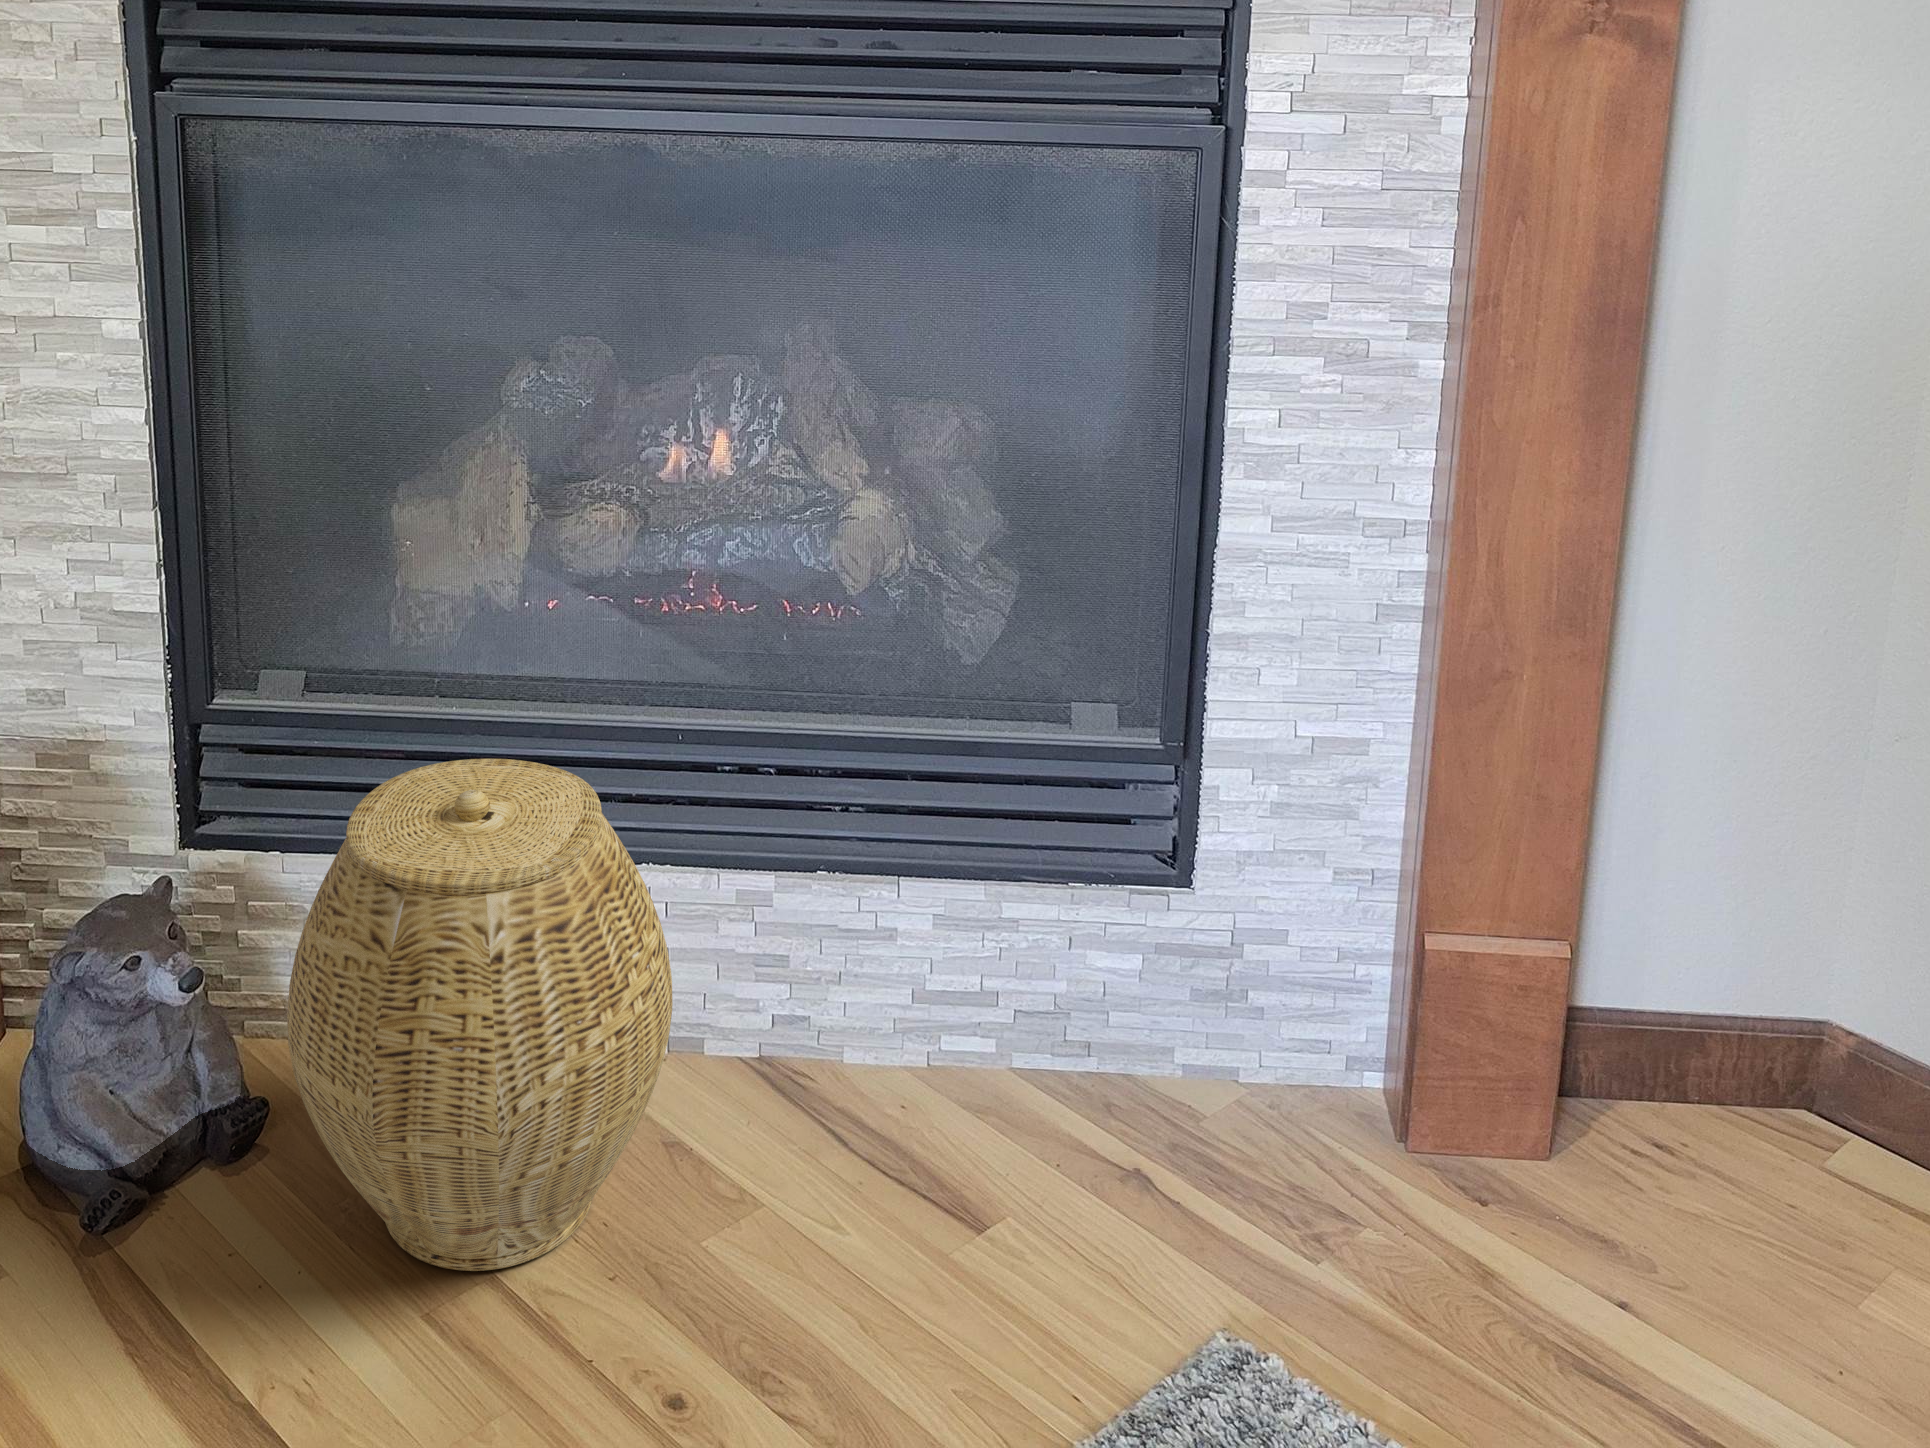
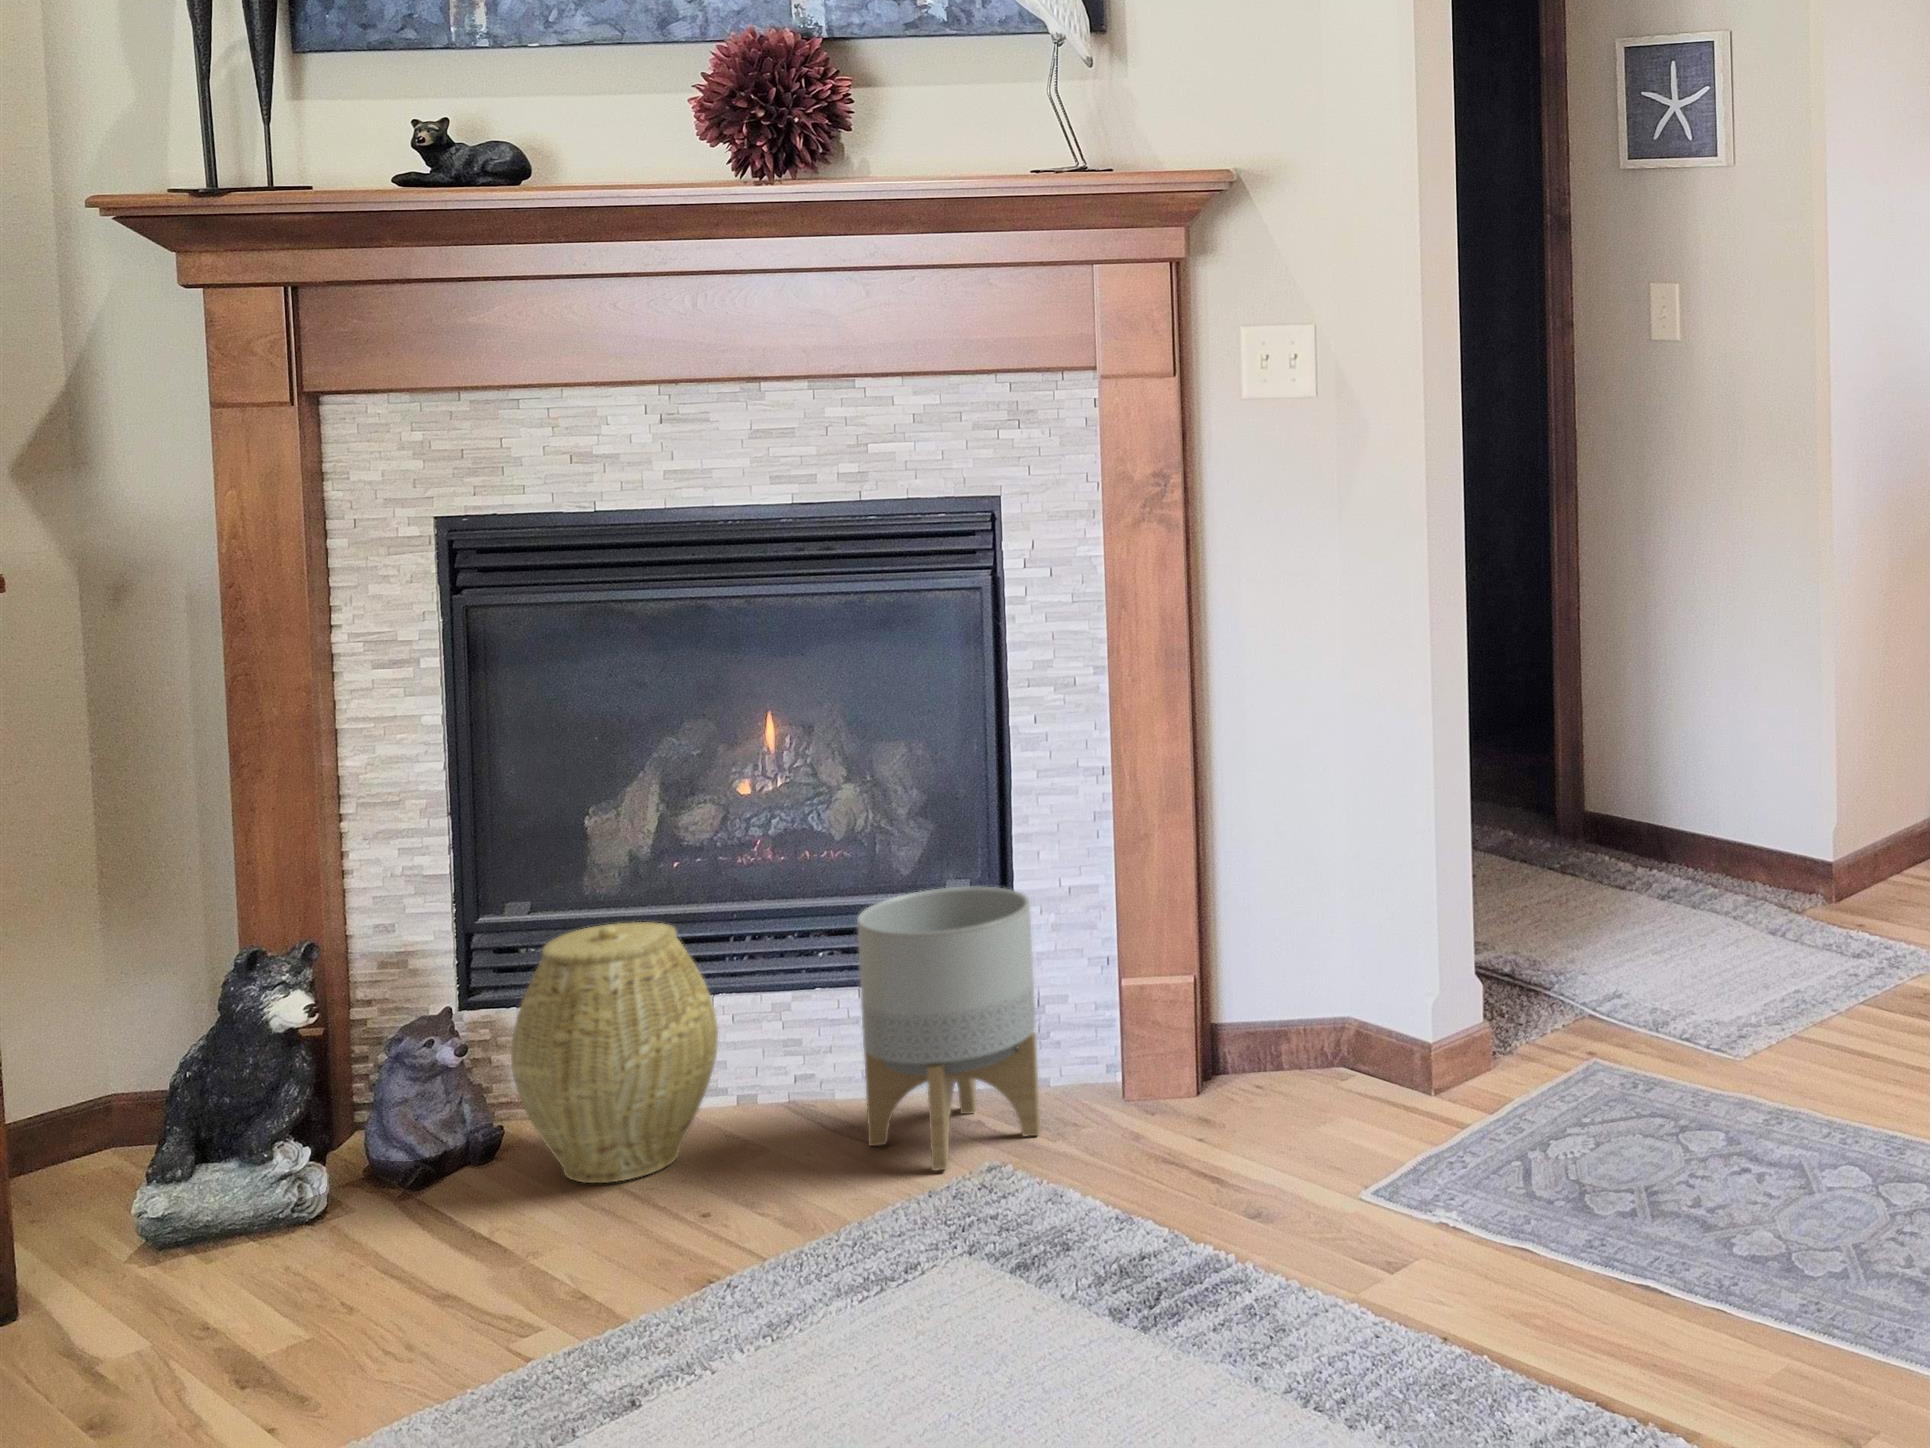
planter: none [952,740,1312,1339] -> present [857,886,1040,1170]

